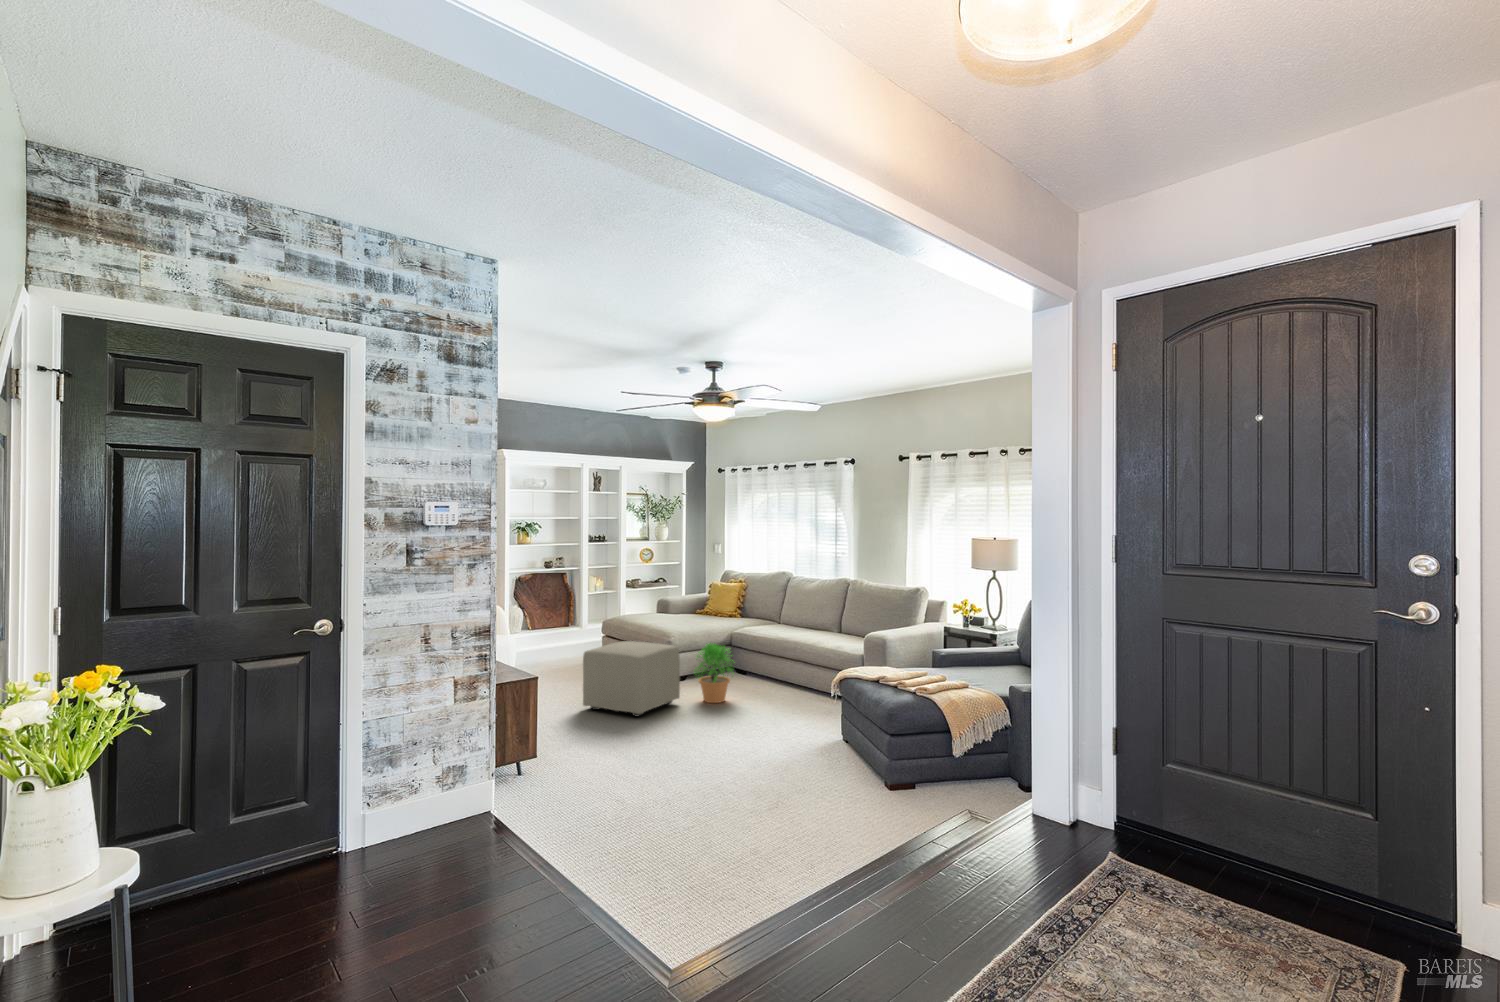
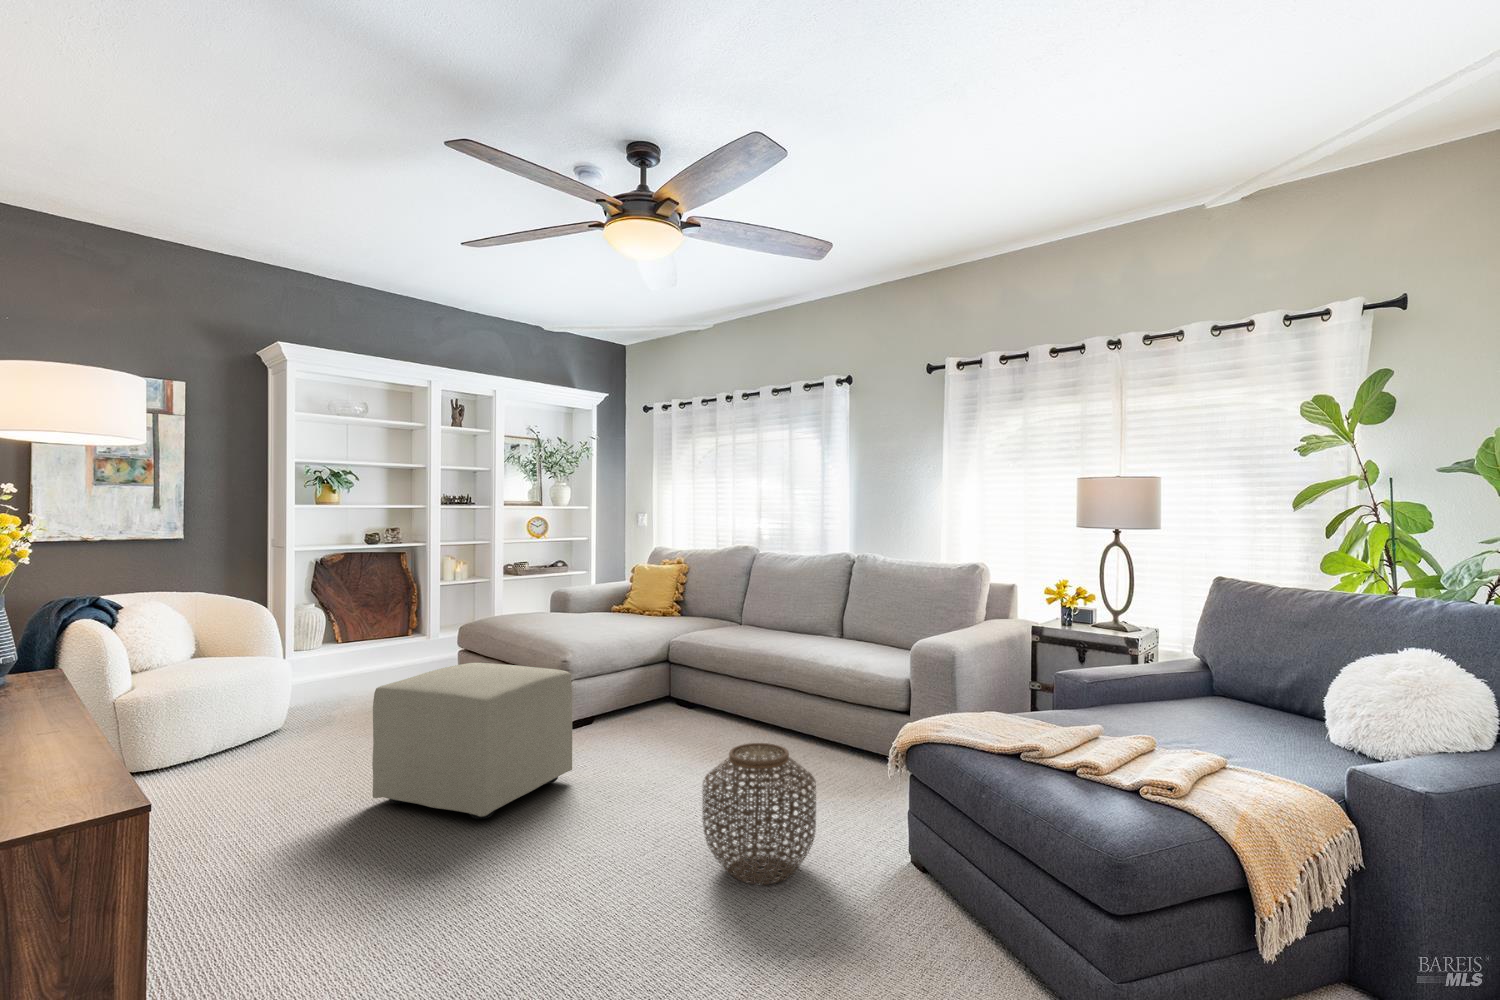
potted plant: present [695,643,734,703] -> none [596,661,684,775]
woven basket: none [743,679,796,742] -> present [703,743,816,884]

